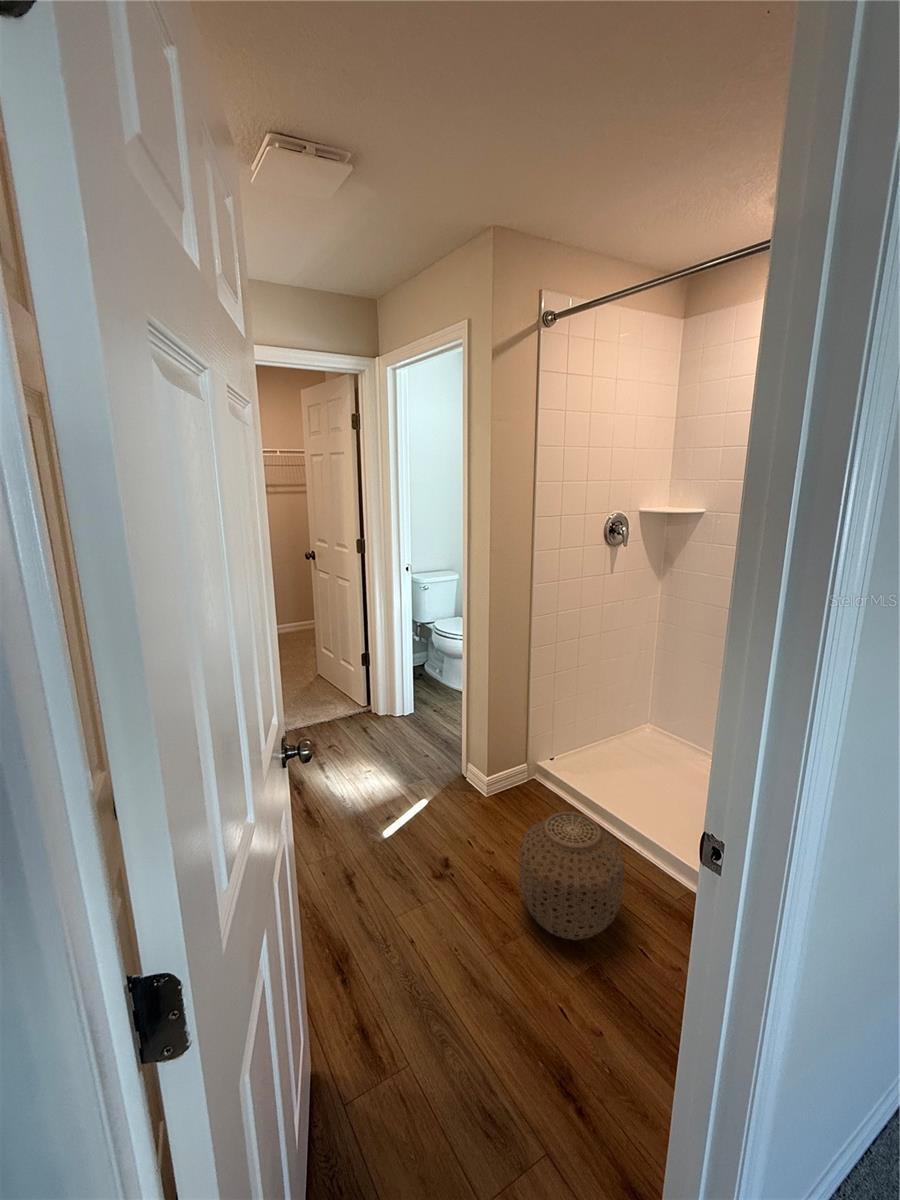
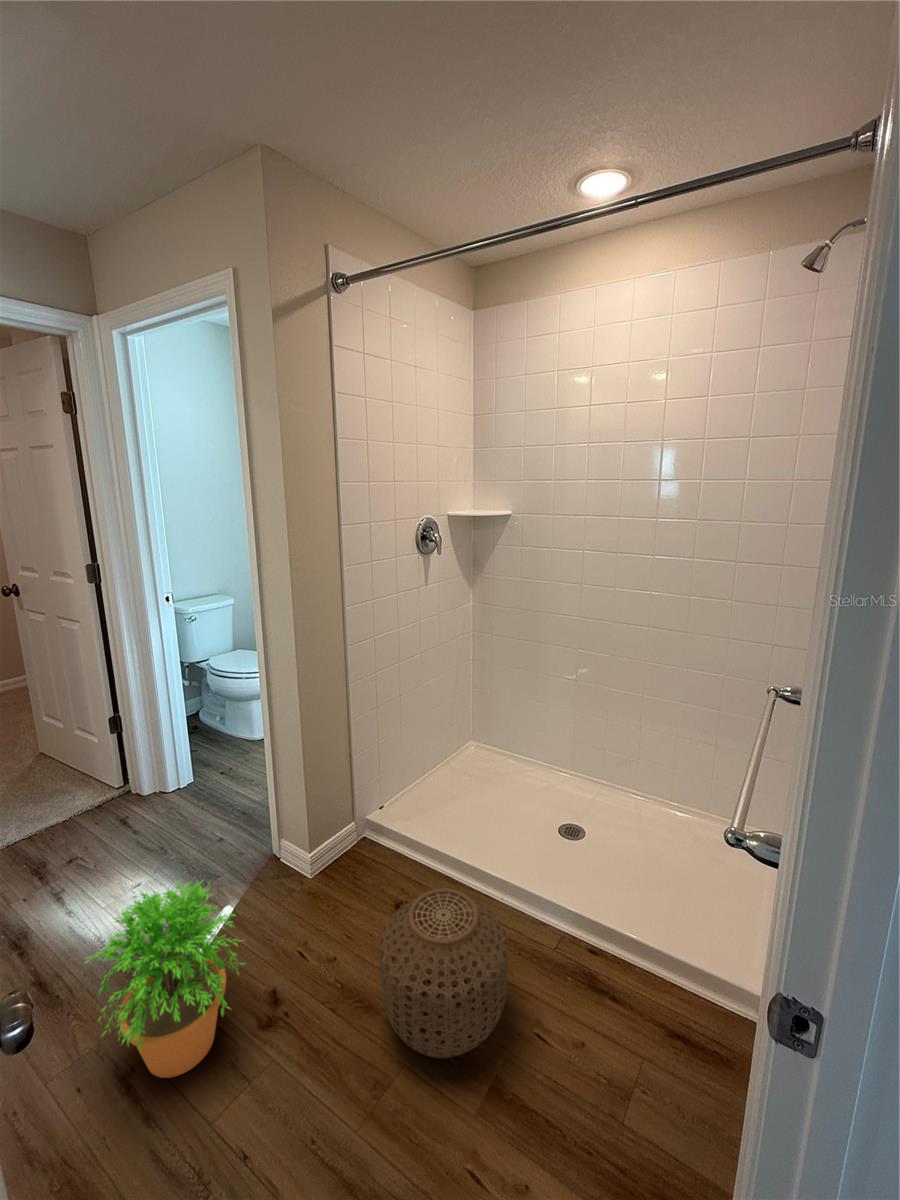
potted plant: none [333,760,429,886] -> present [86,881,243,1078]

